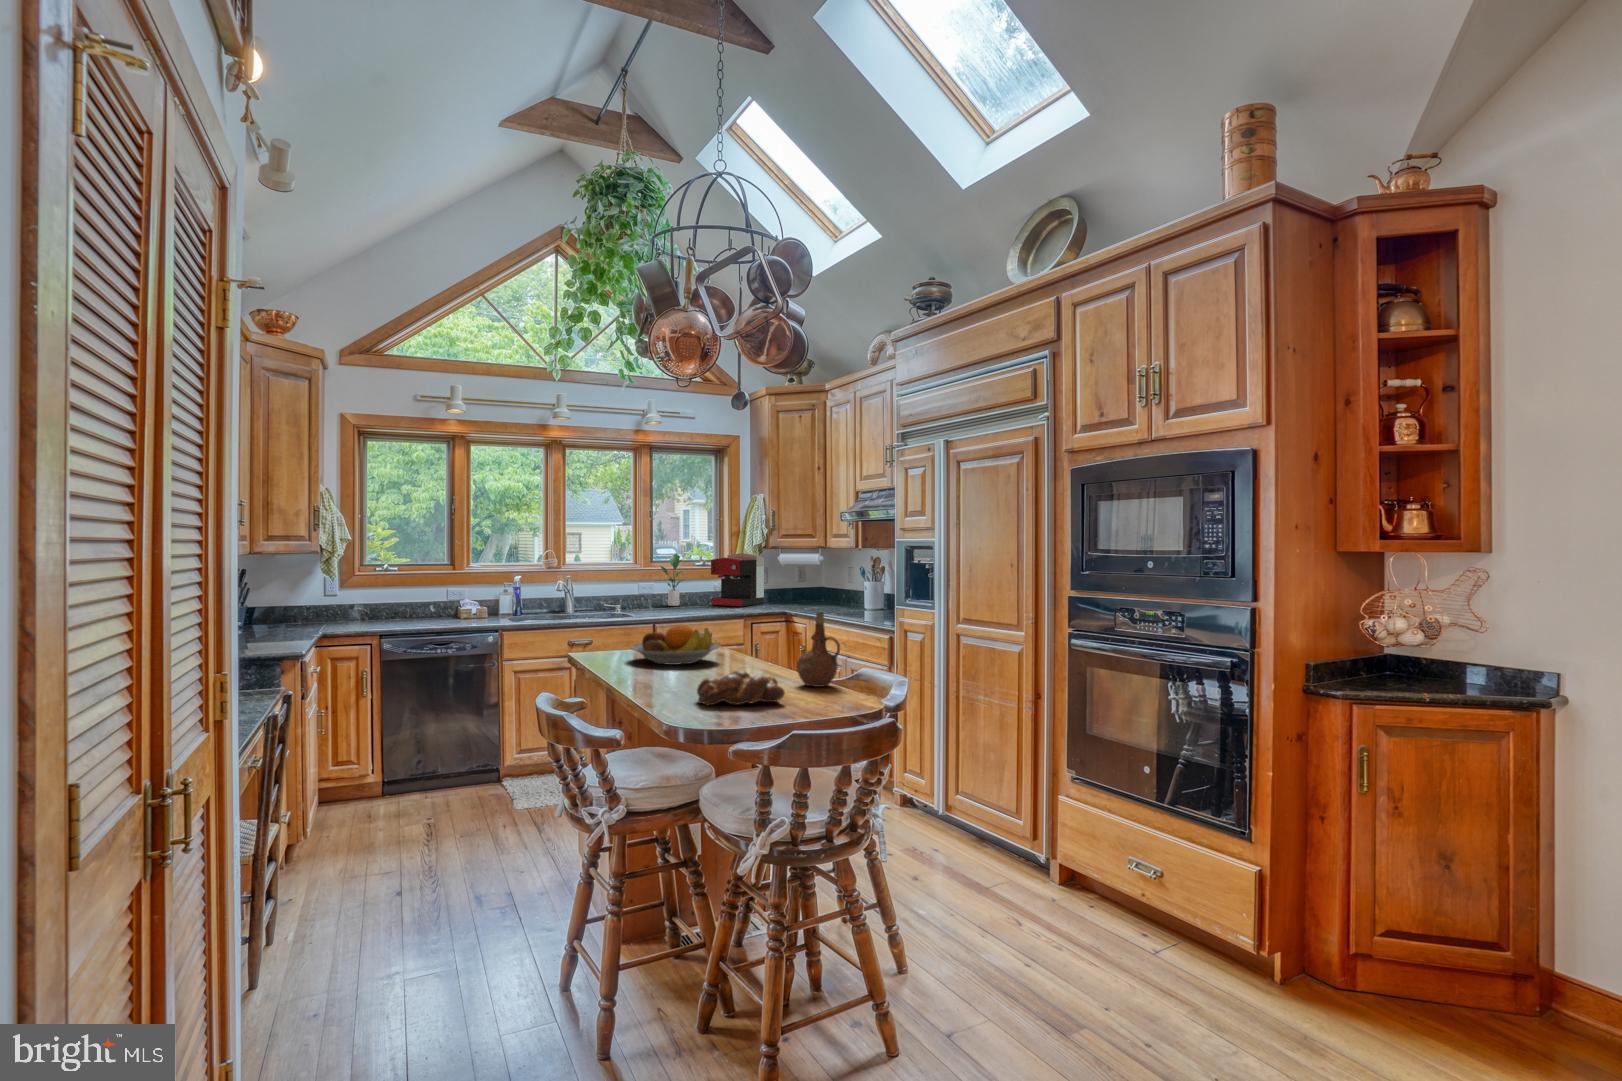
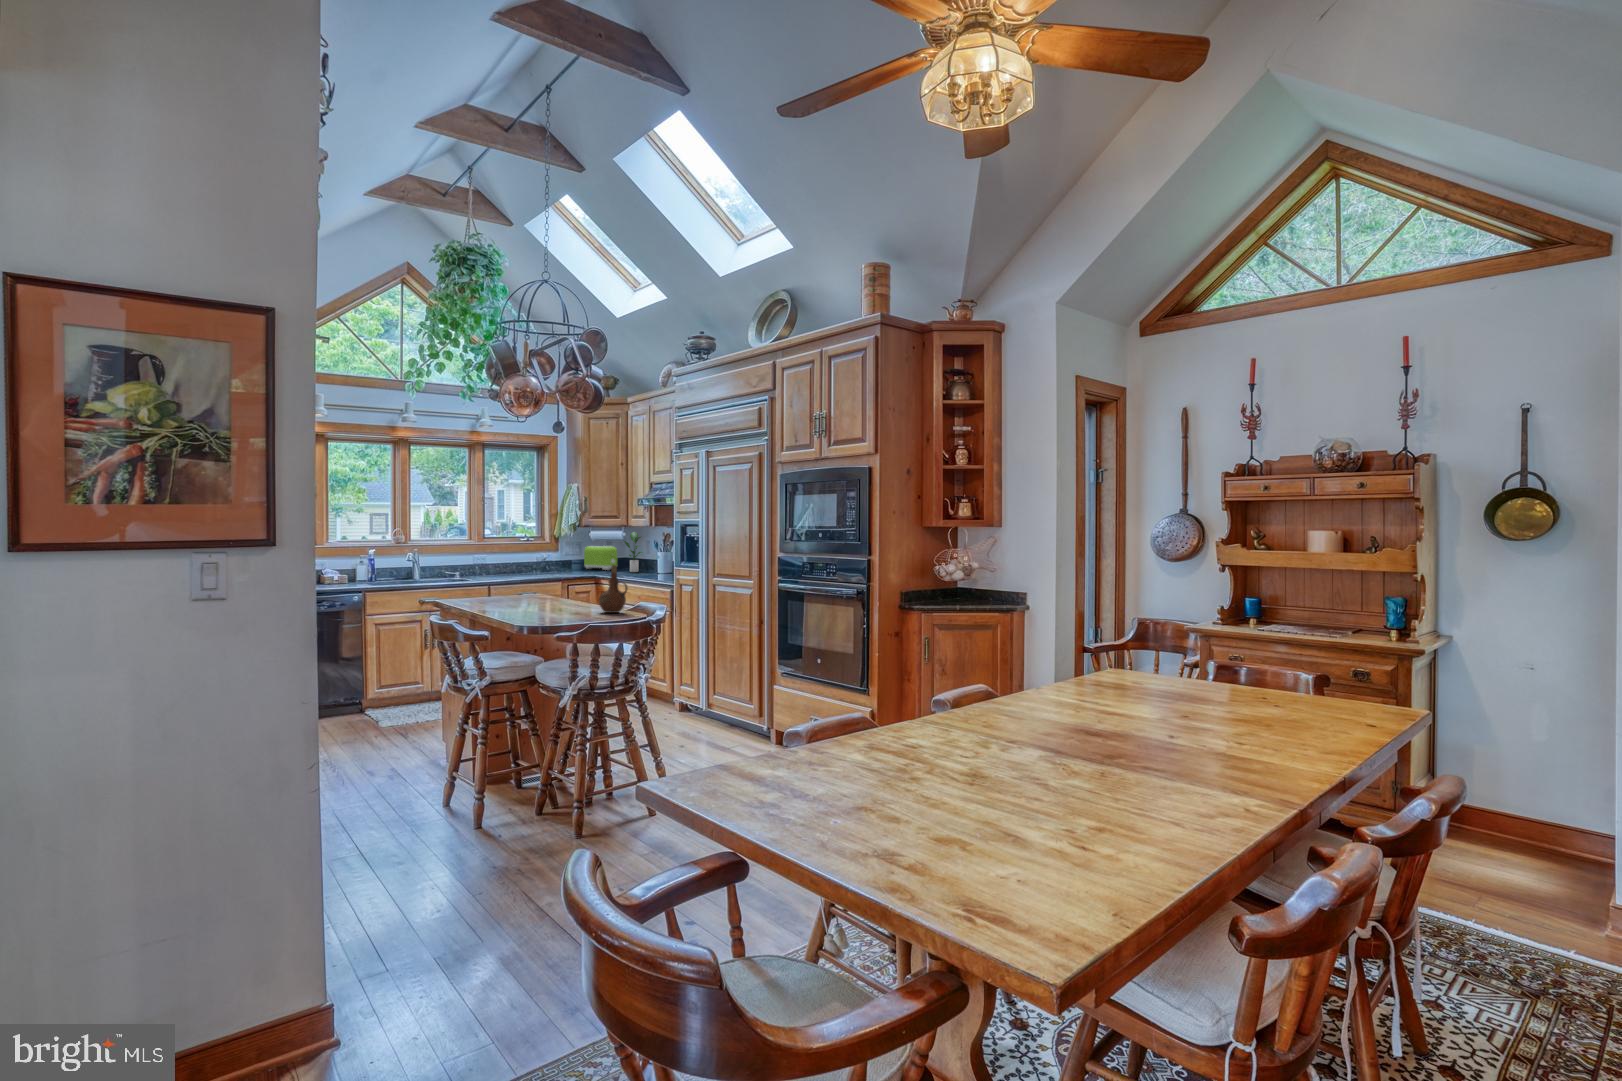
coffee maker: present [711,553,764,606] -> none [535,531,579,573]
potted plant: present [661,554,684,606] -> present [624,532,642,572]
toaster: none [769,572,810,602] -> present [584,546,617,570]
fruit bowl: present [631,624,720,665] -> none [480,577,546,605]
bread loaf: present [697,671,785,705] -> none [532,600,589,621]

